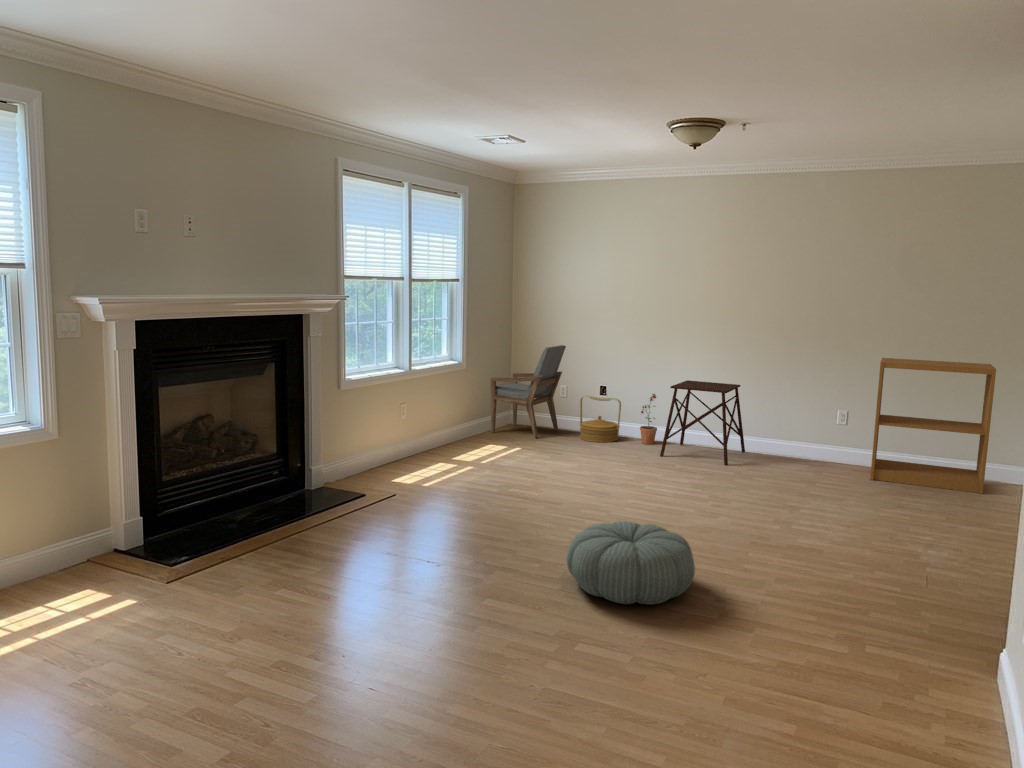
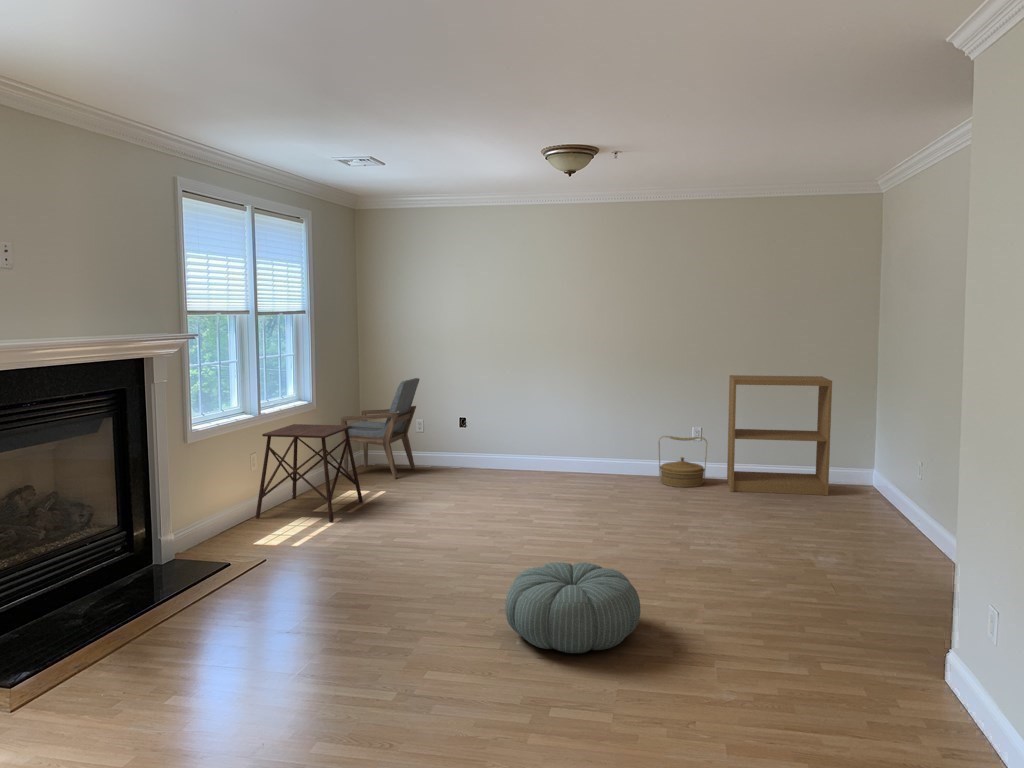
side table: present [660,380,745,465] -> present [255,424,363,522]
potted plant: present [640,394,657,444] -> none [502,423,520,475]
woven basket: present [580,396,621,442] -> present [658,436,707,487]

